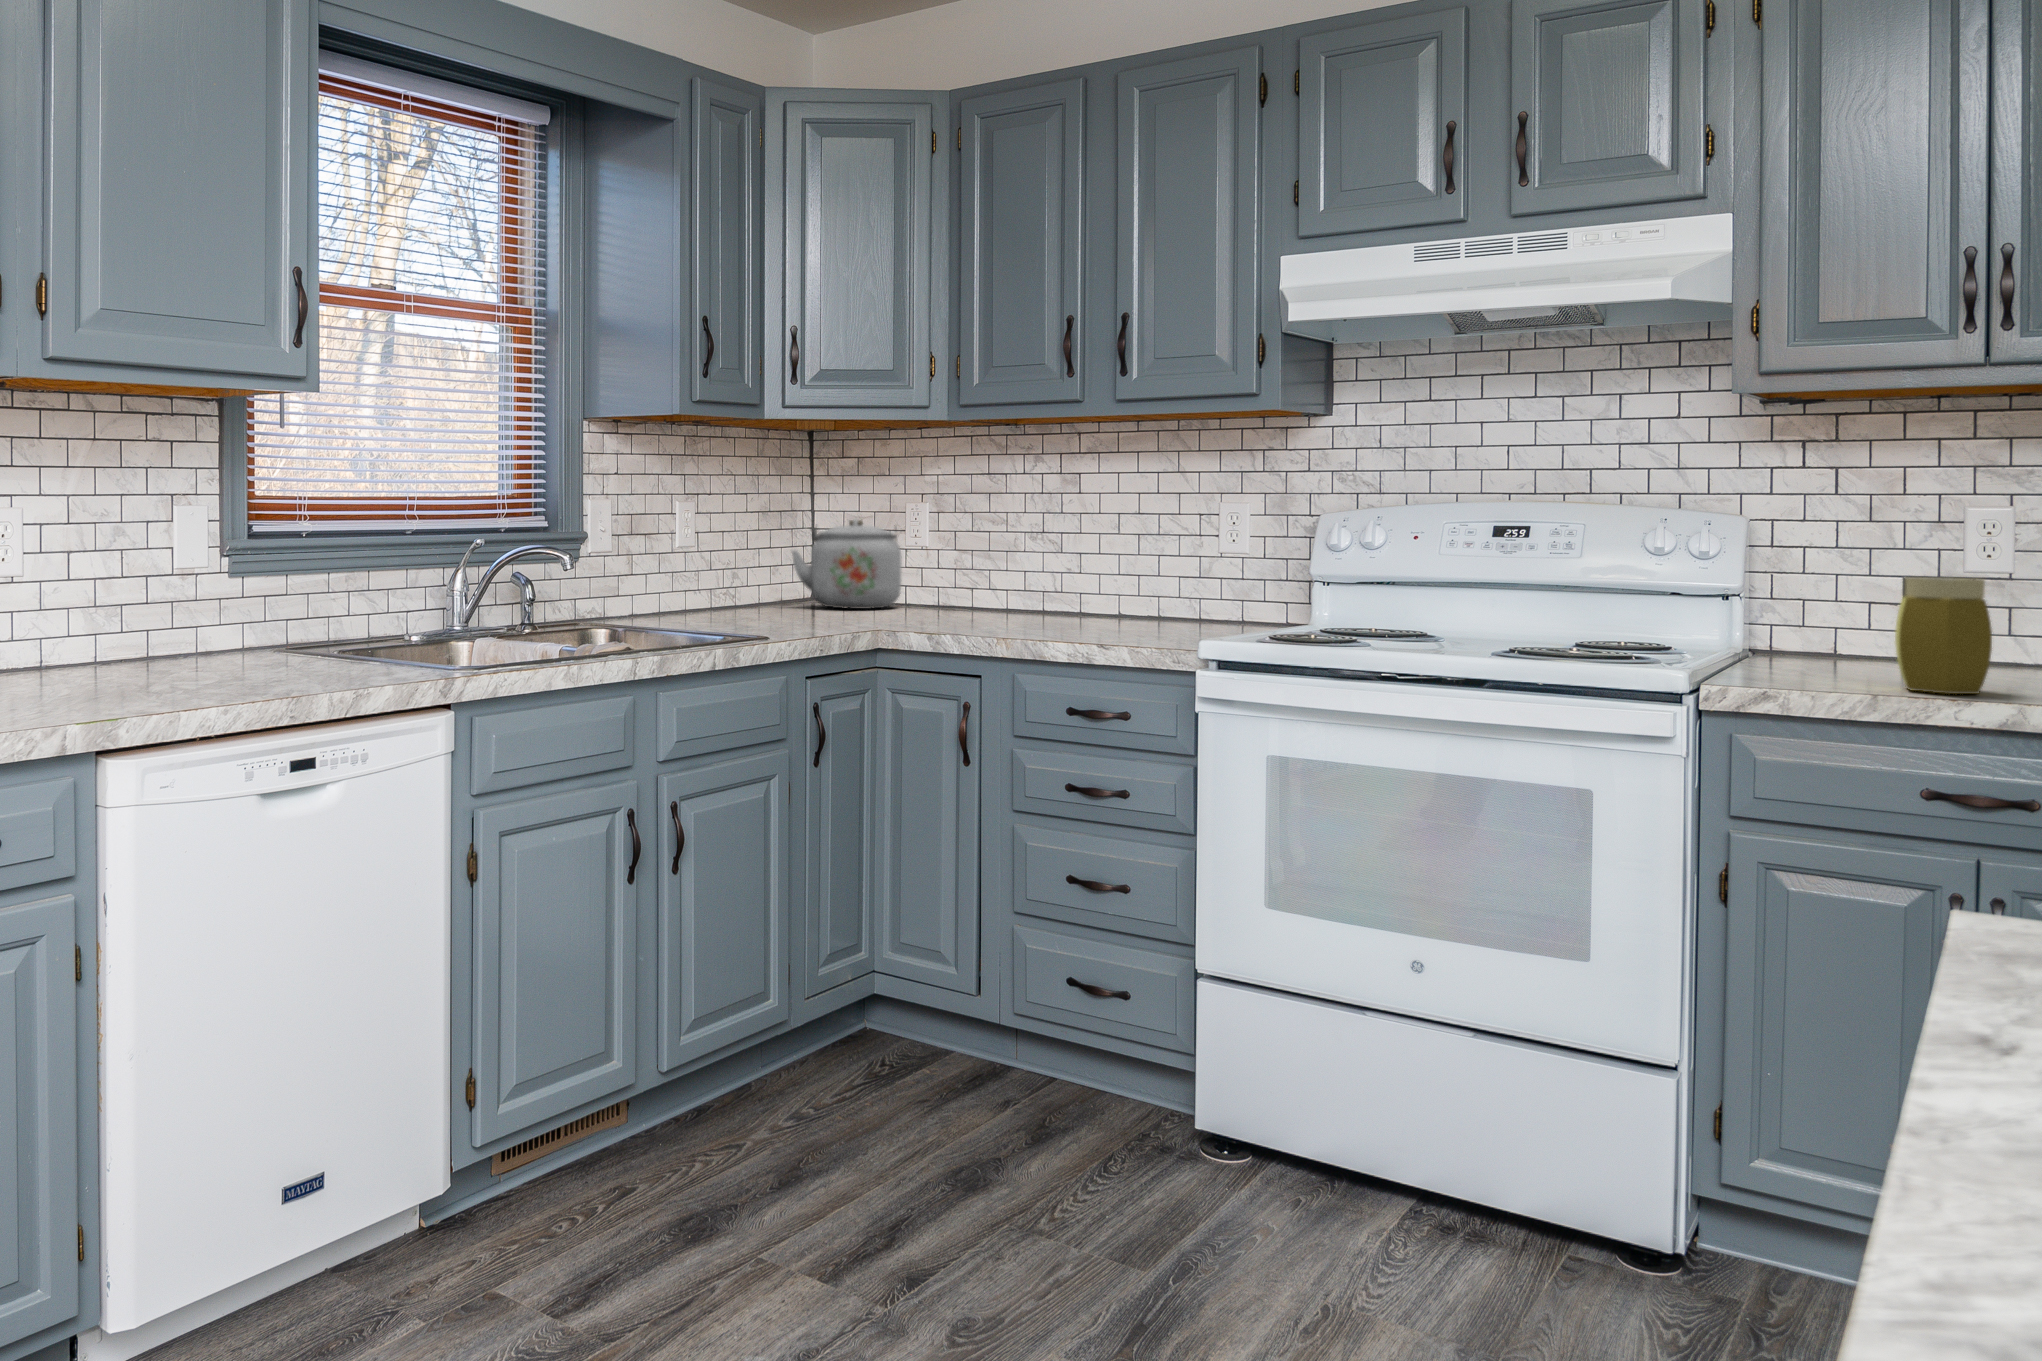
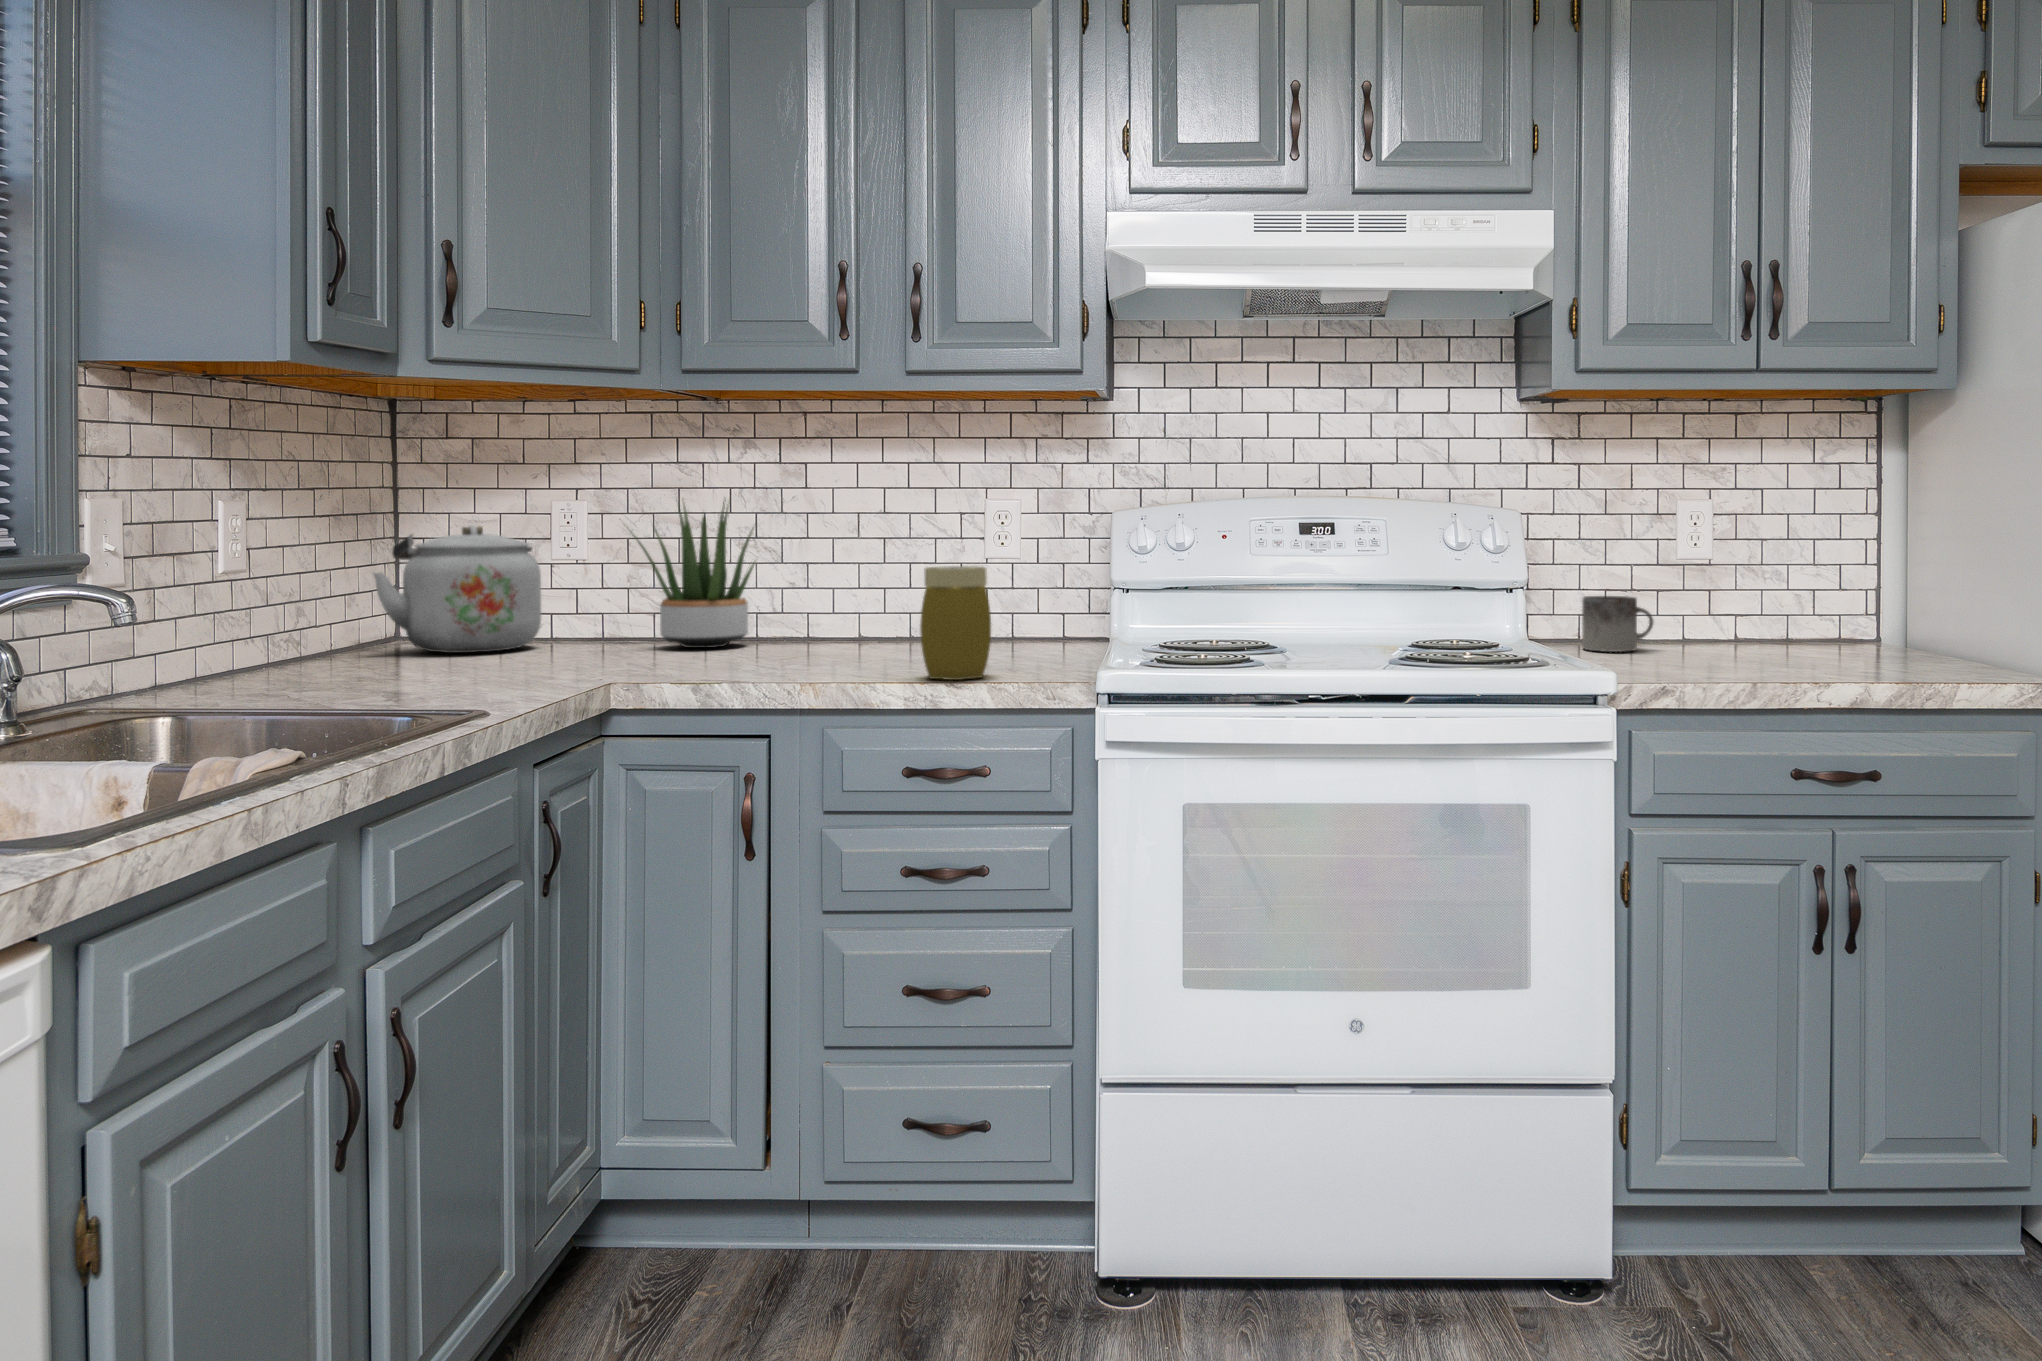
potted plant: none [941,500,1068,614] -> present [632,502,755,648]
jar: present [1895,577,1992,694] -> present [920,566,991,680]
mug: none [1801,607,1895,666] -> present [1582,596,1653,652]

